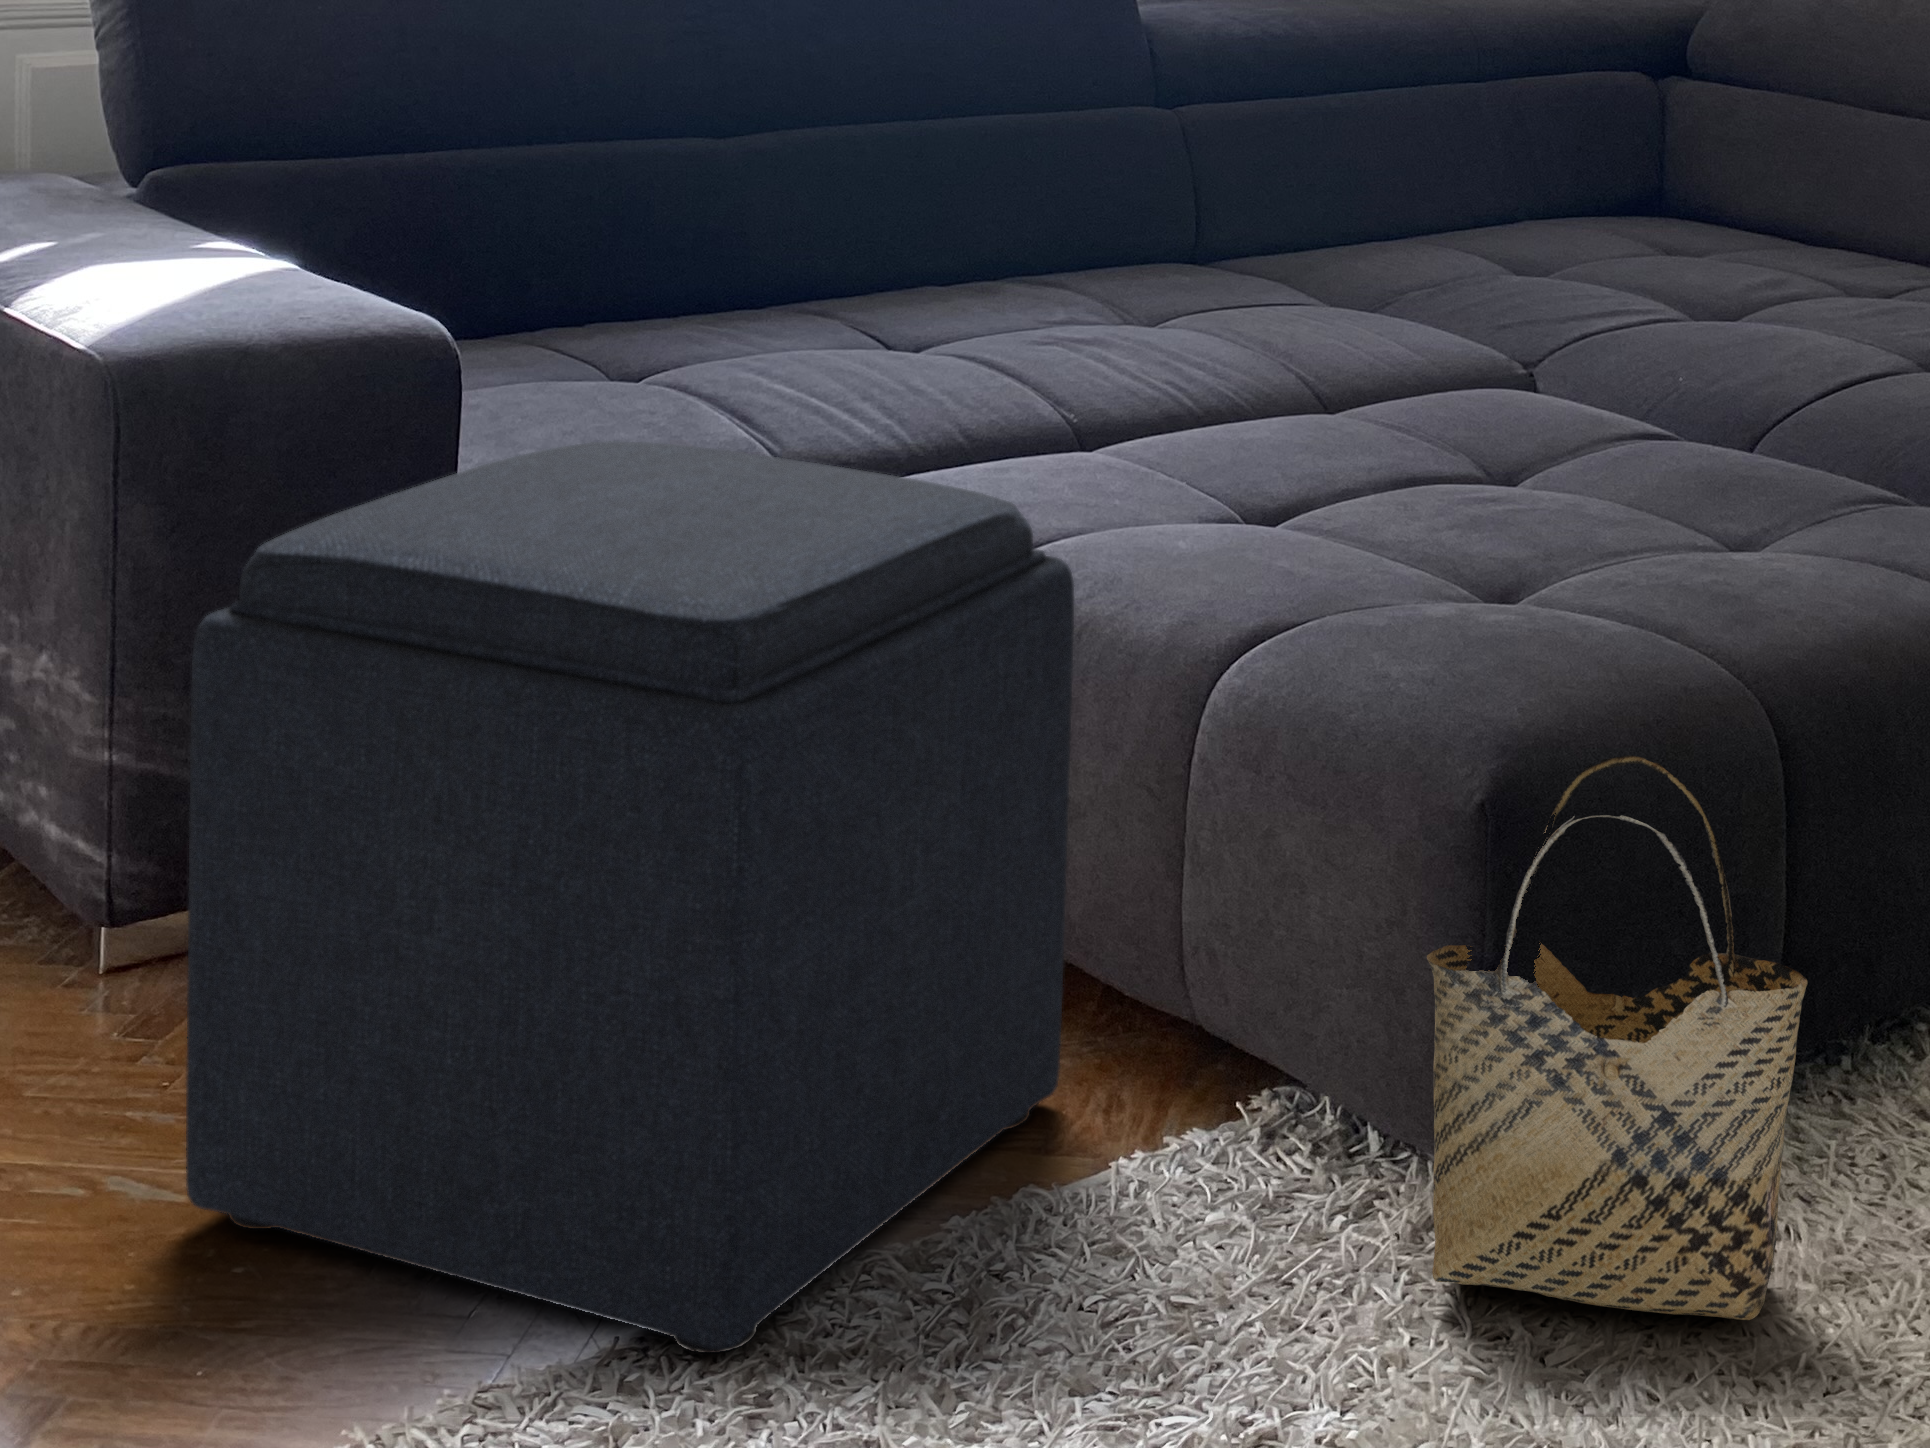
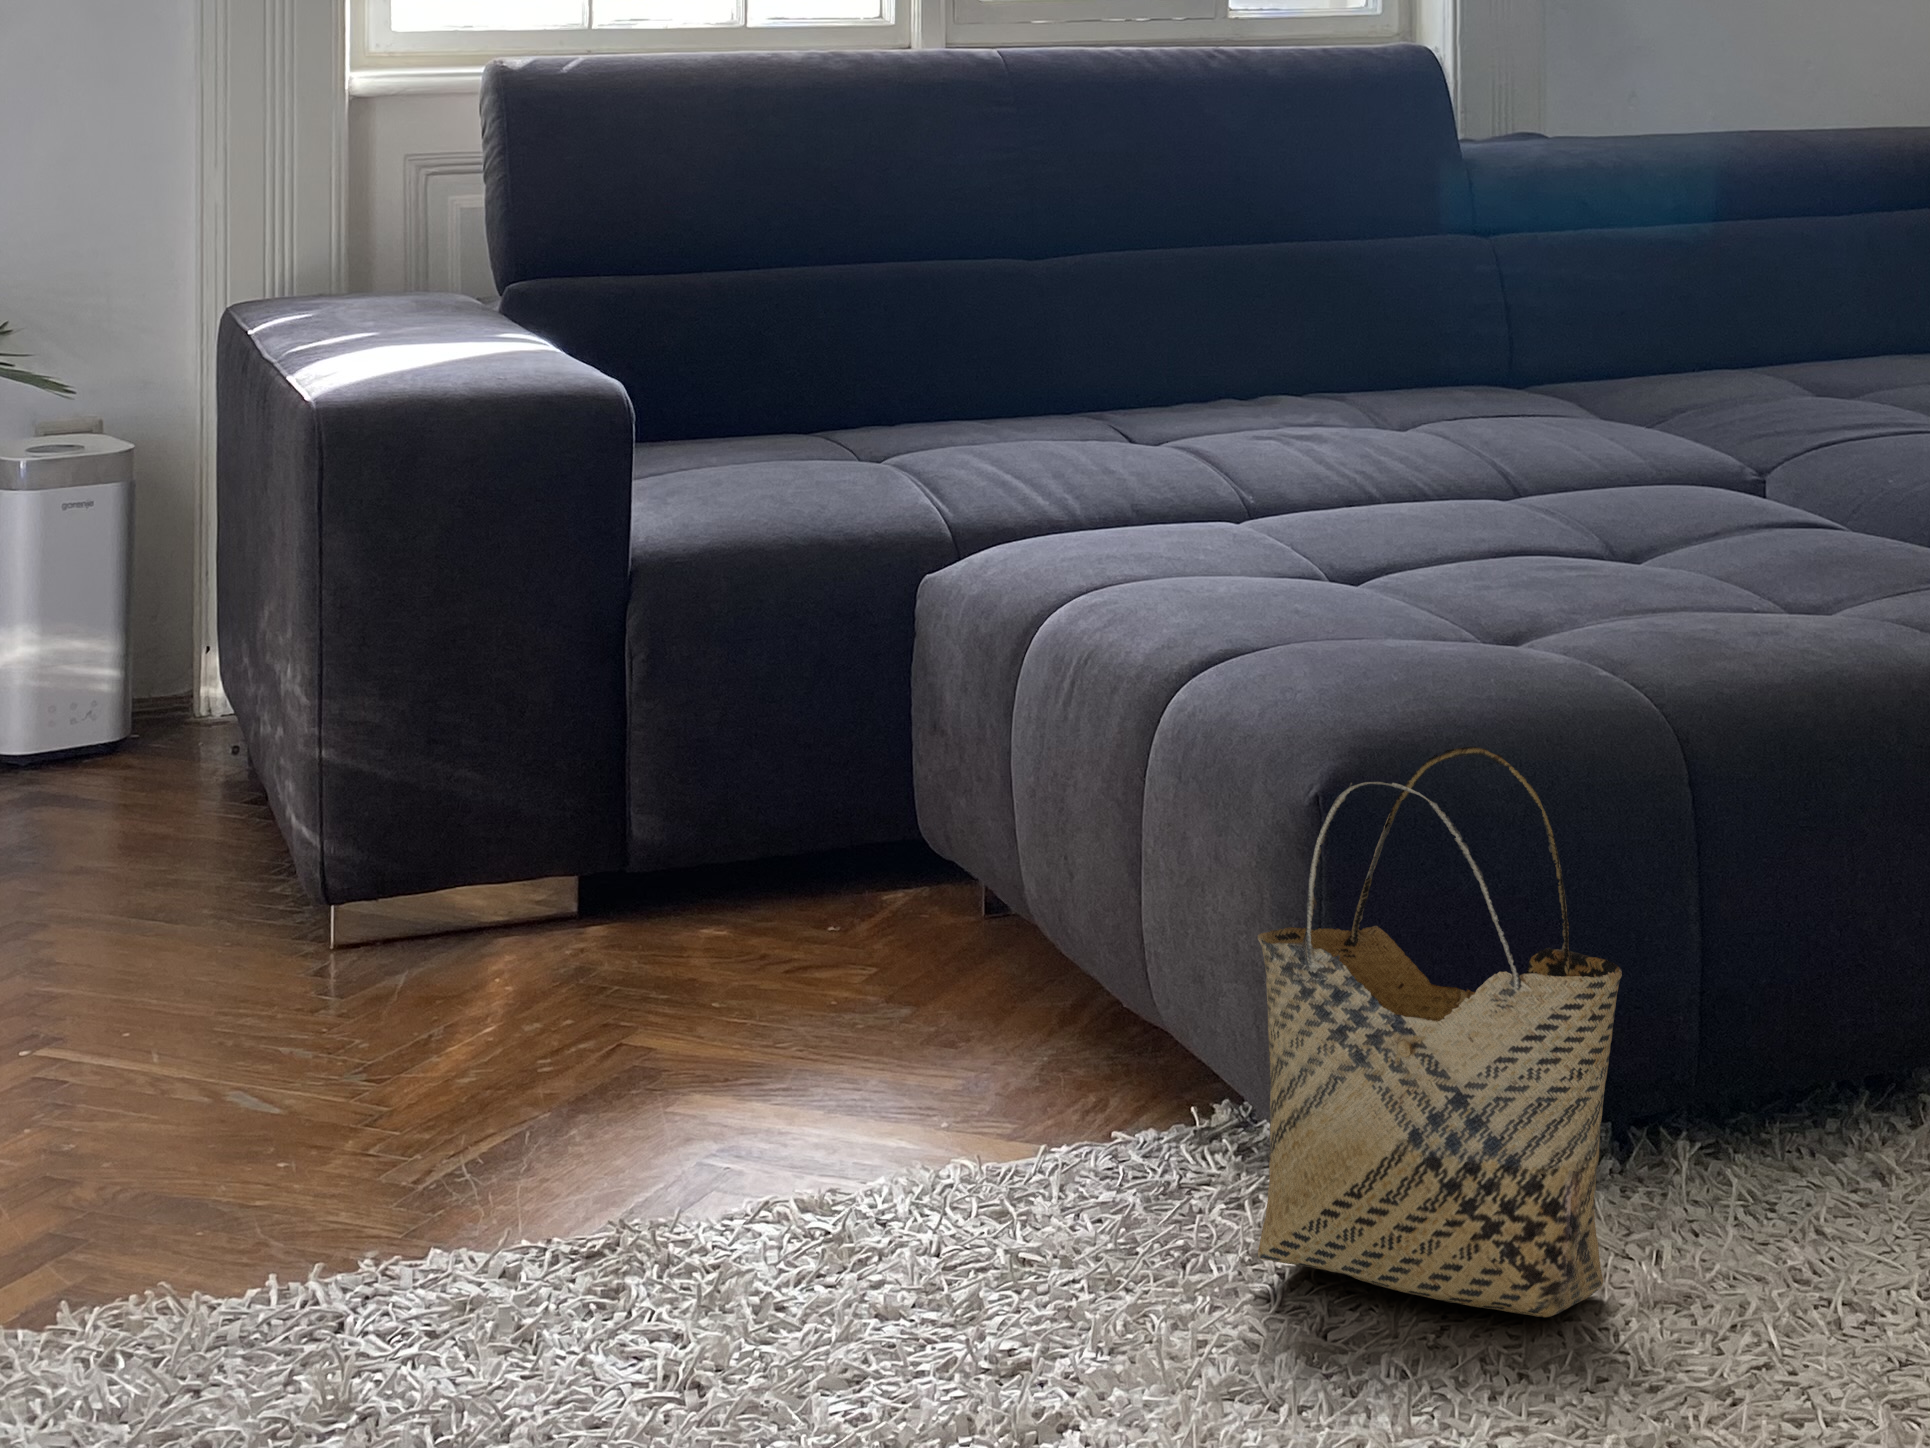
ottoman: present [186,441,1074,1353] -> none [244,468,1038,1261]

